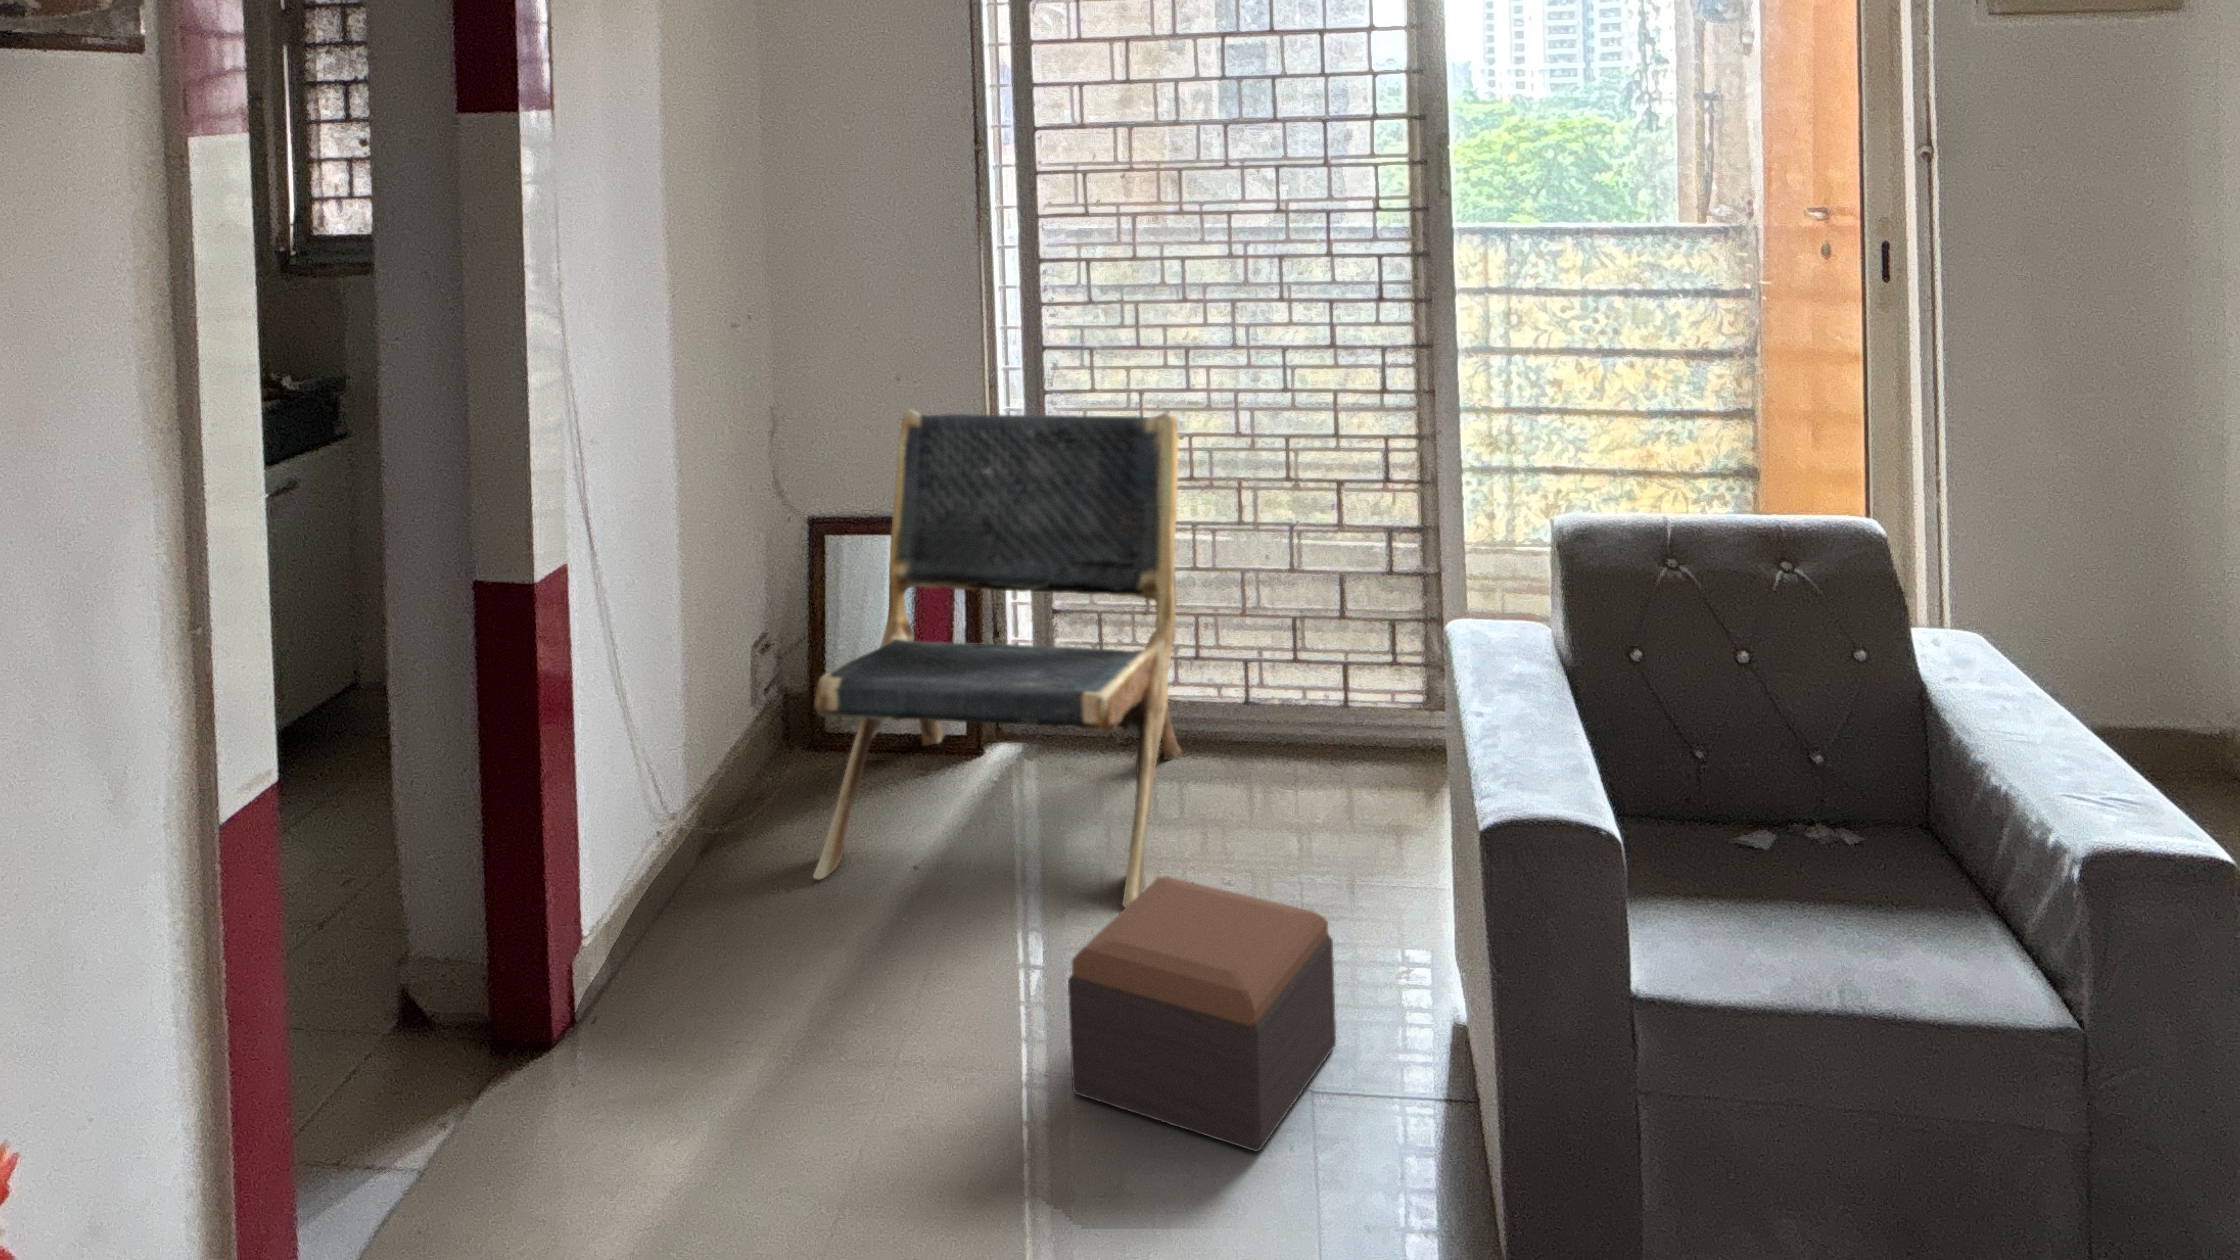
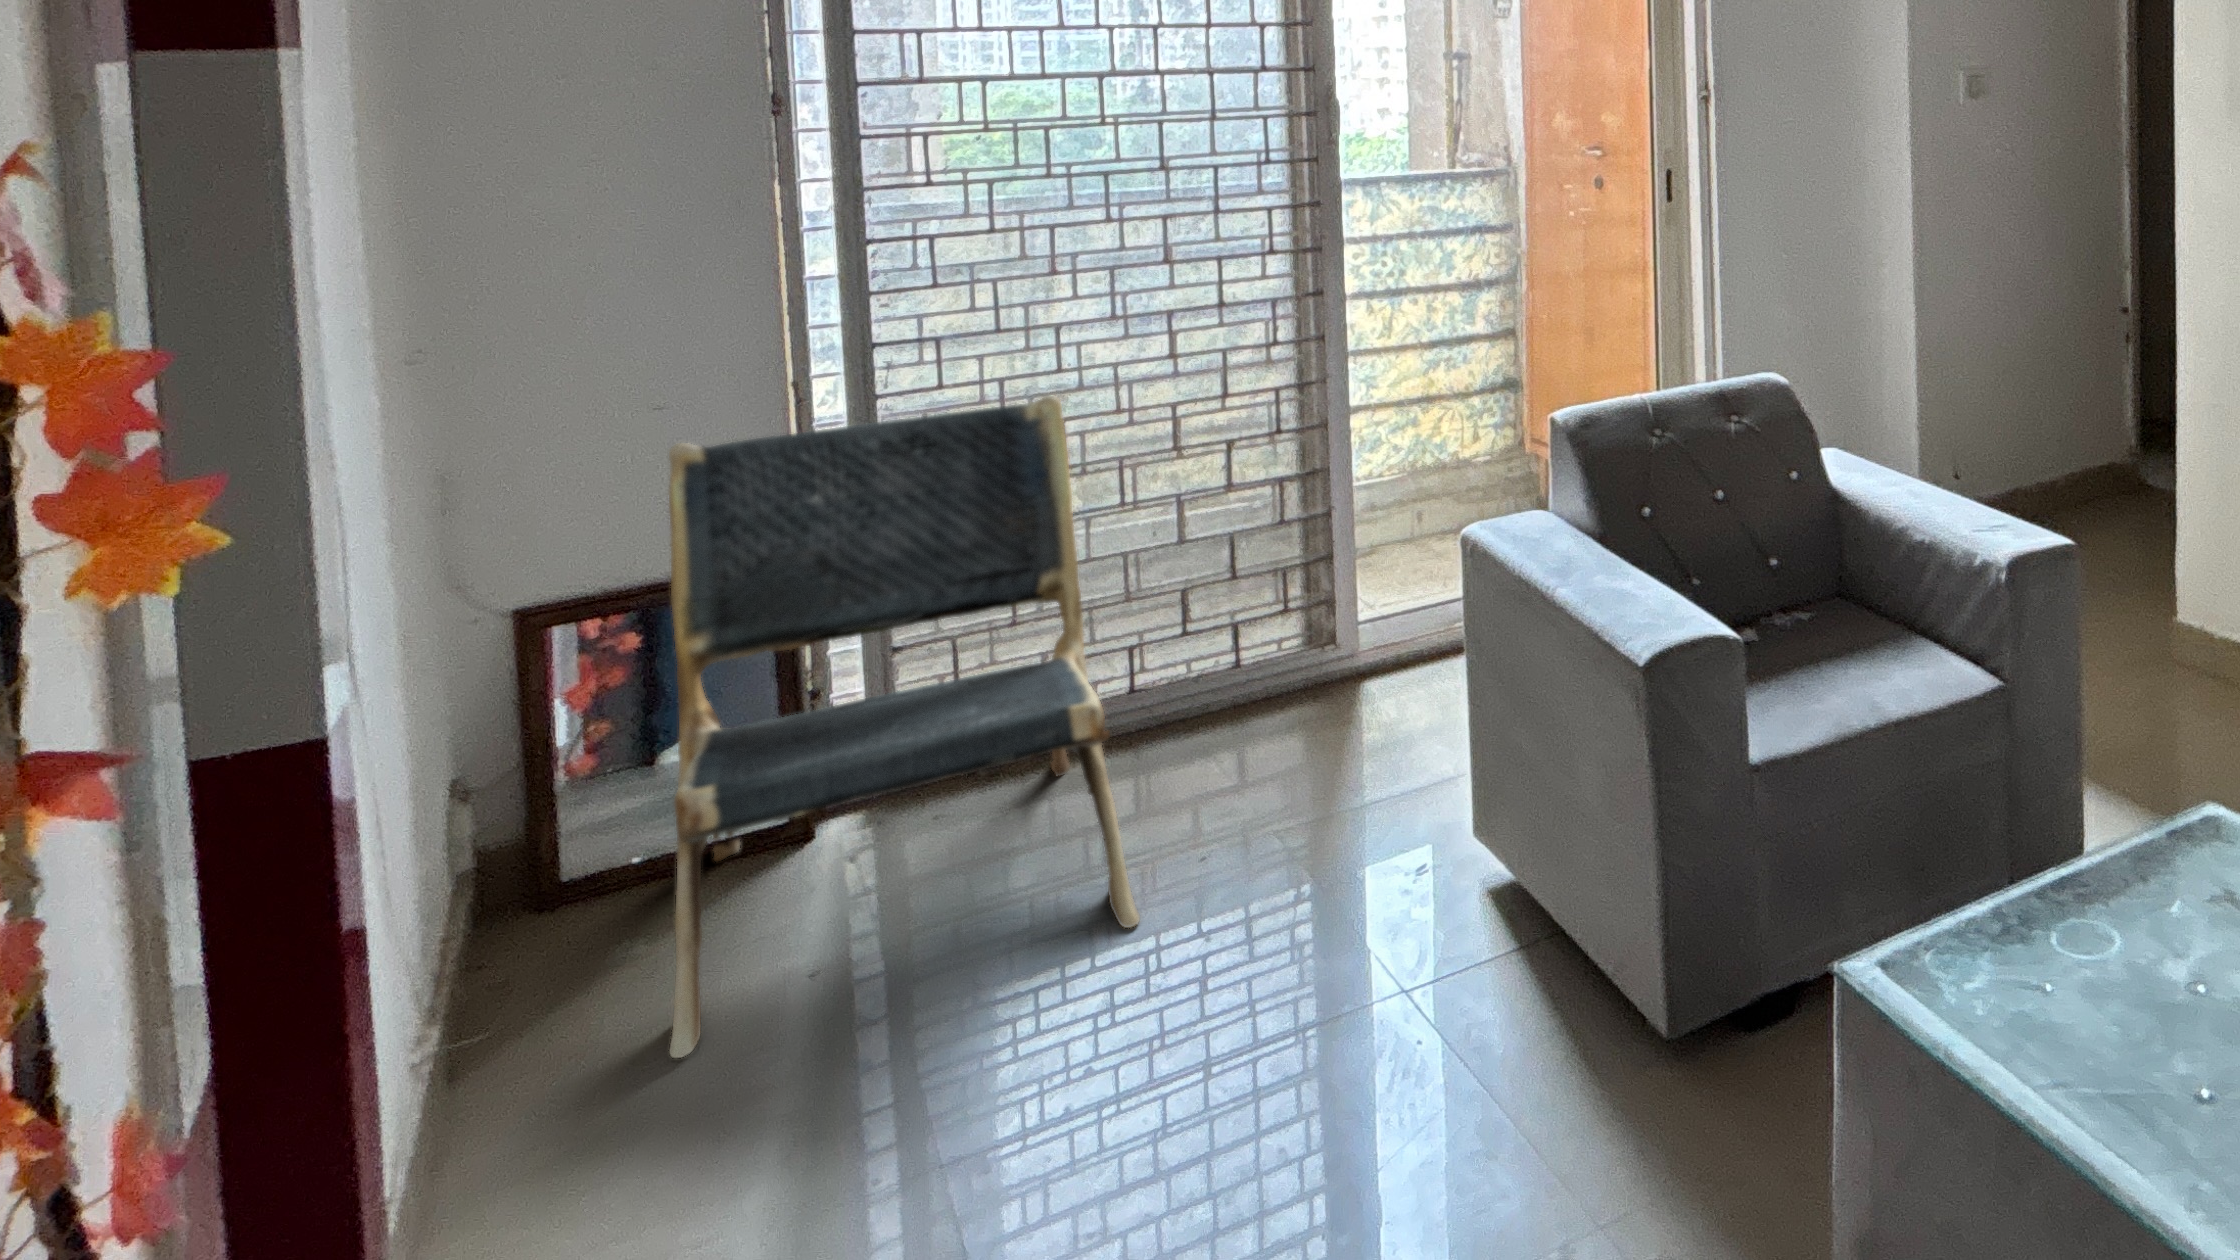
footstool: present [1068,876,1336,1152] -> none [1203,835,1439,1118]

